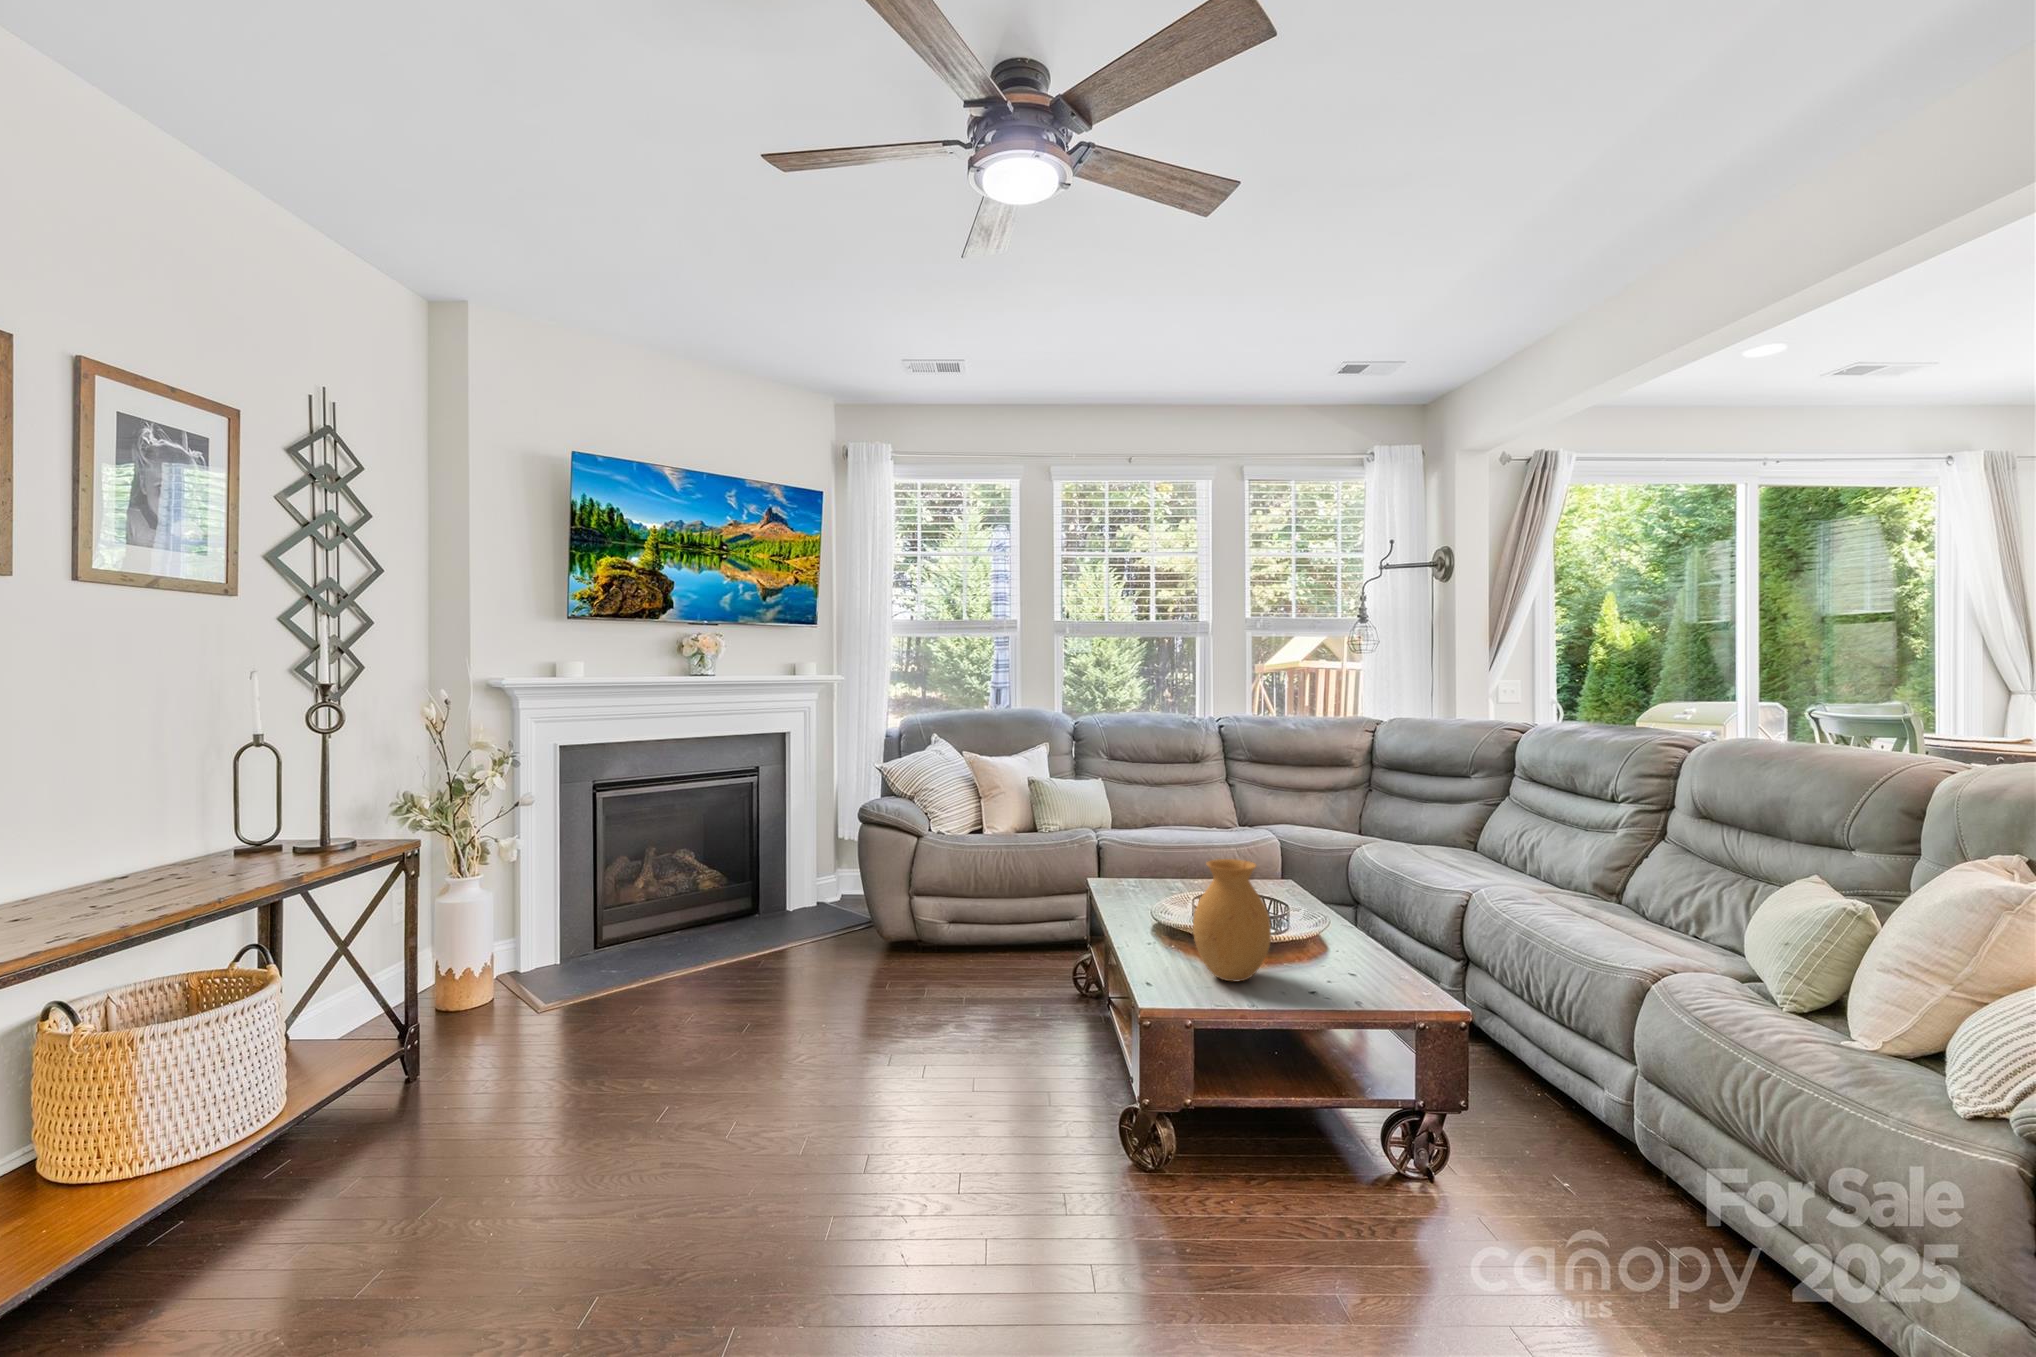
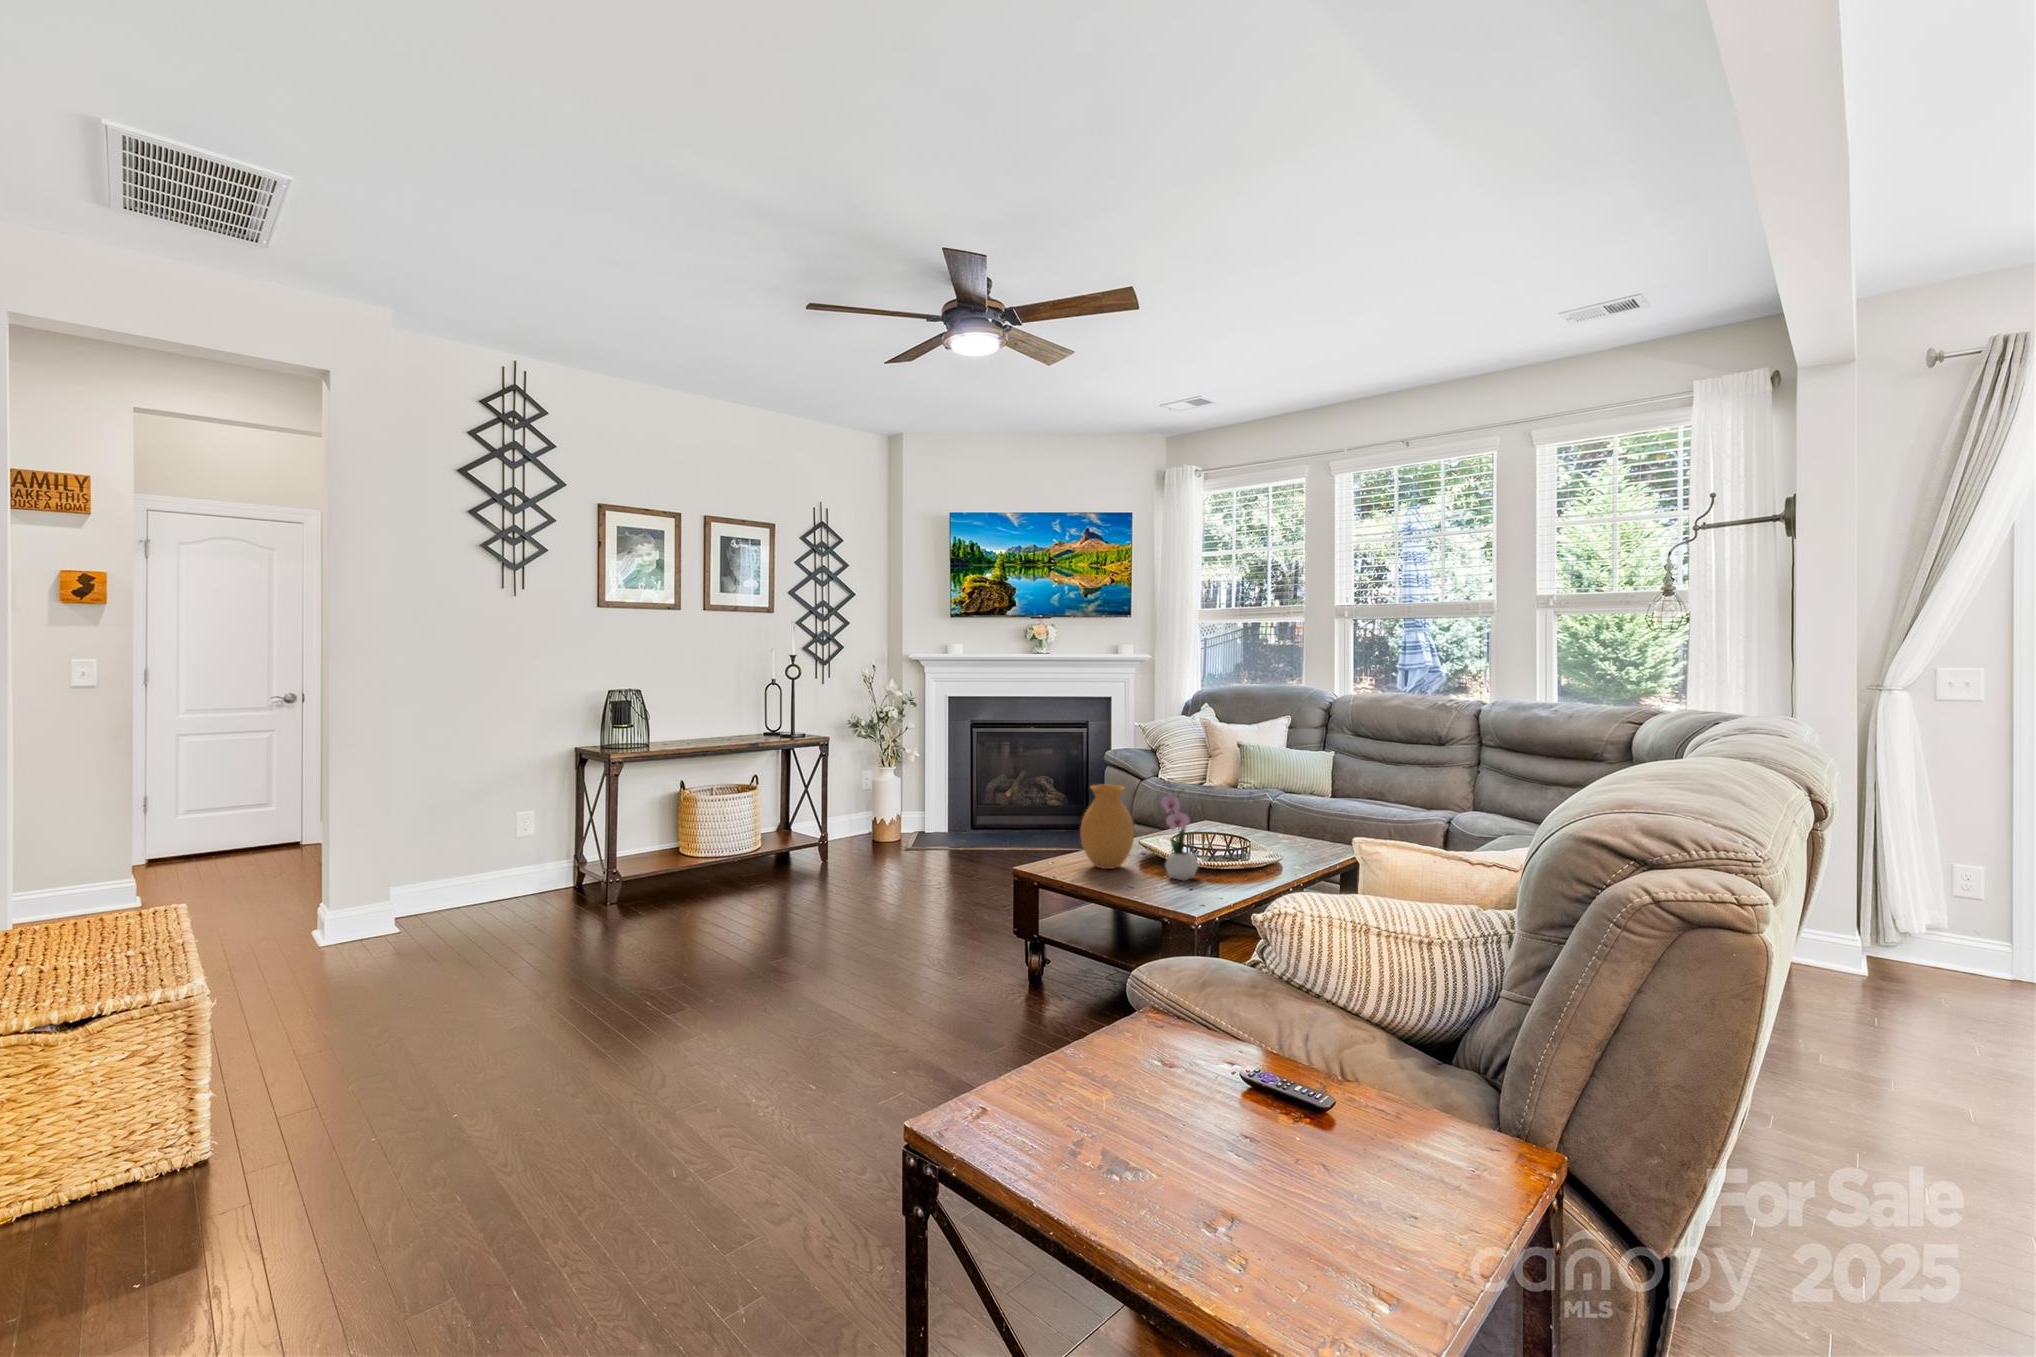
flower arrangement: none [1312,842,1357,972] -> present [1161,781,1199,880]

